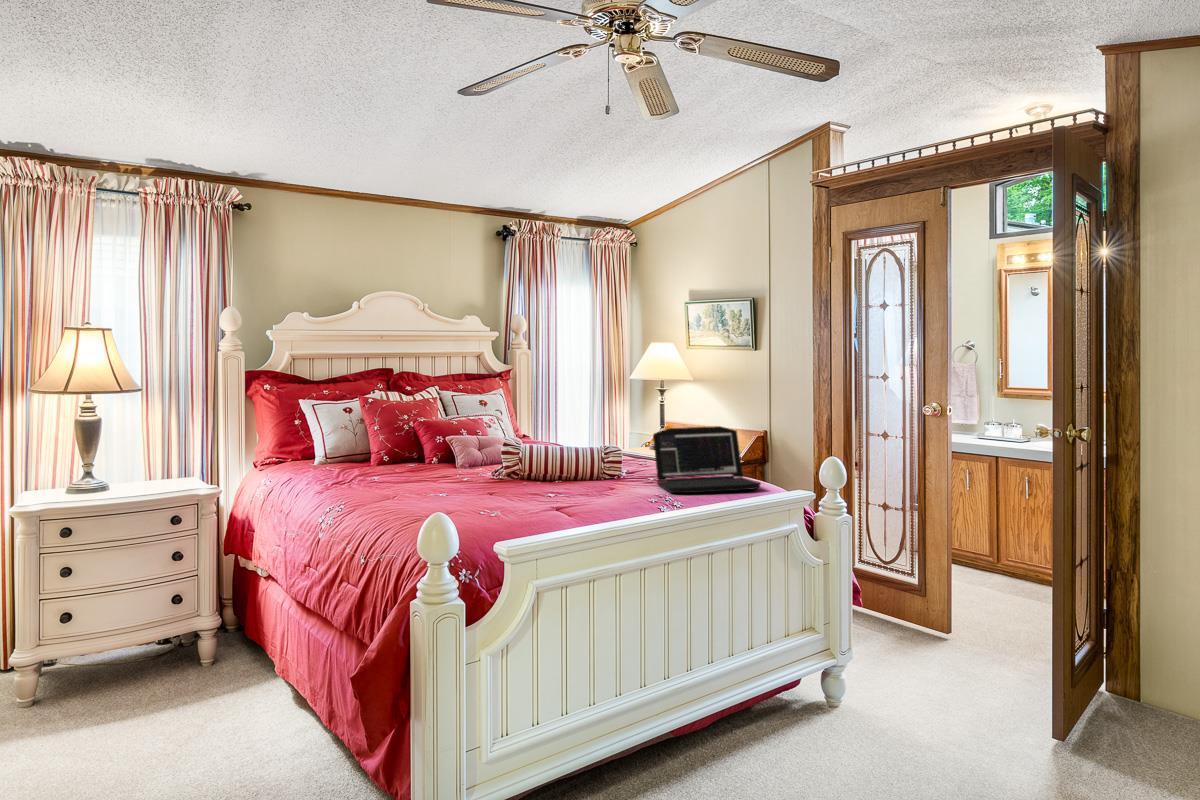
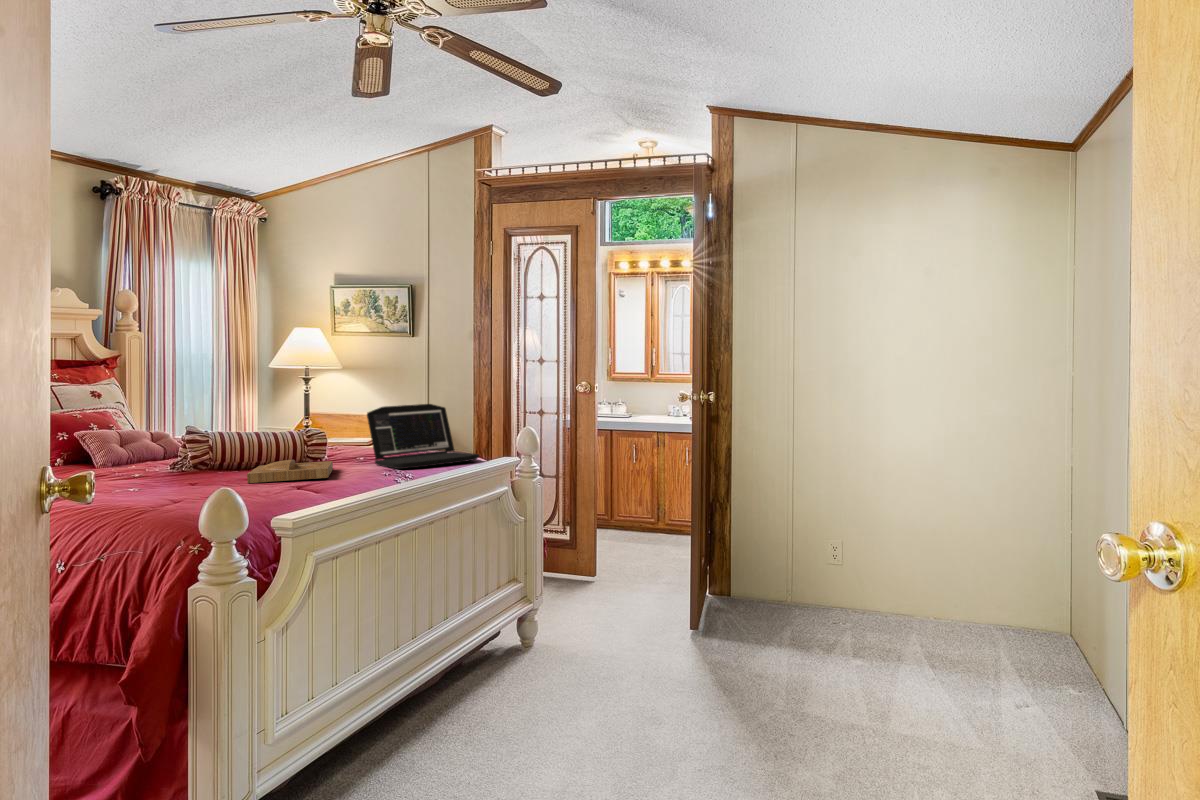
tray: none [530,477,615,497] -> present [247,460,333,483]

